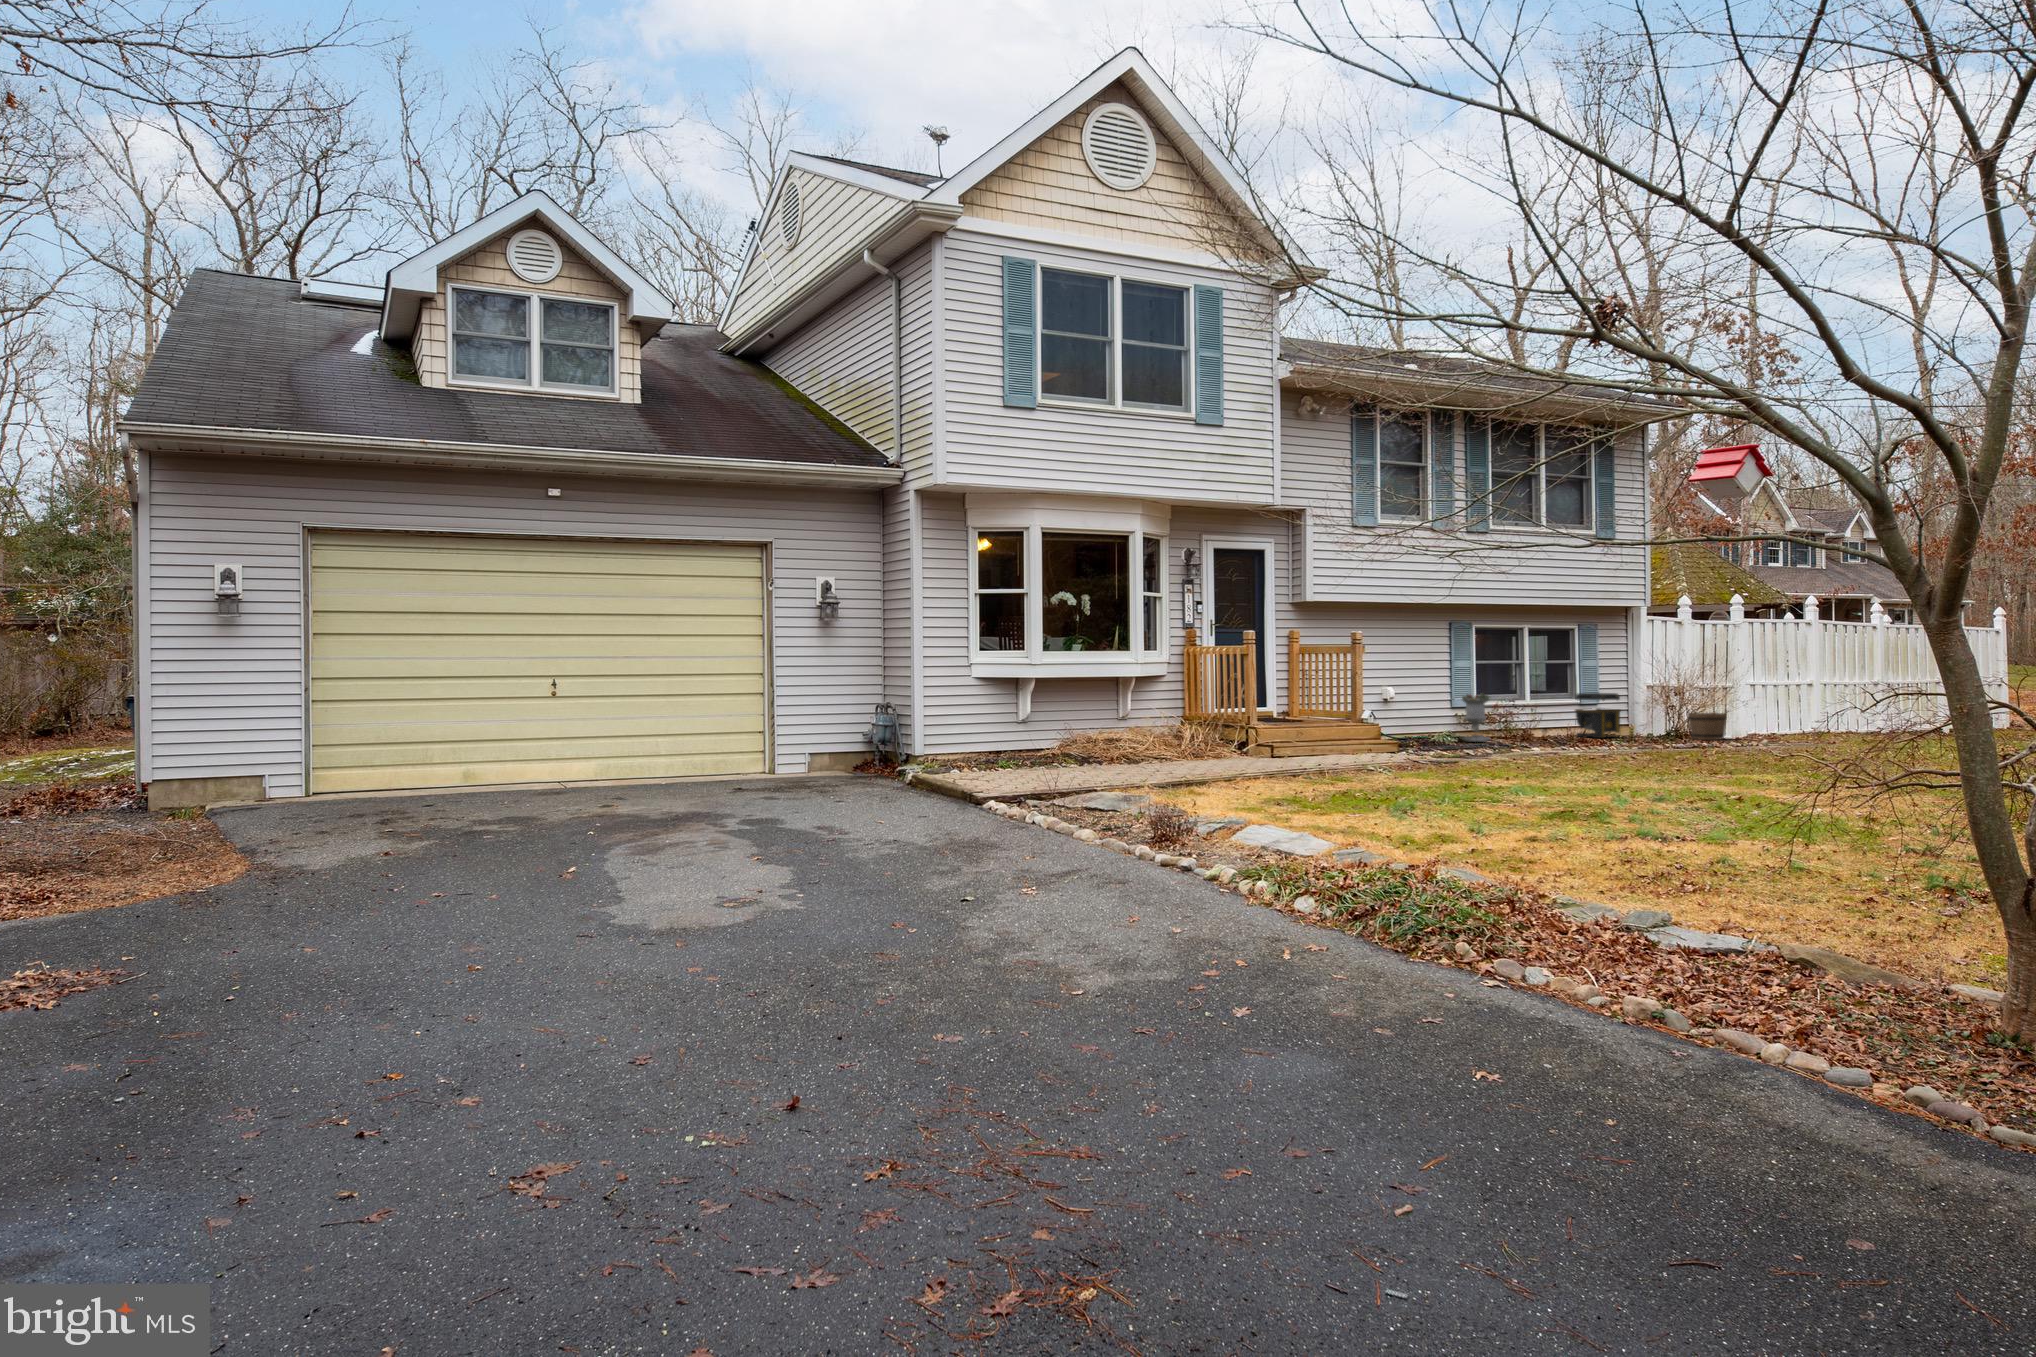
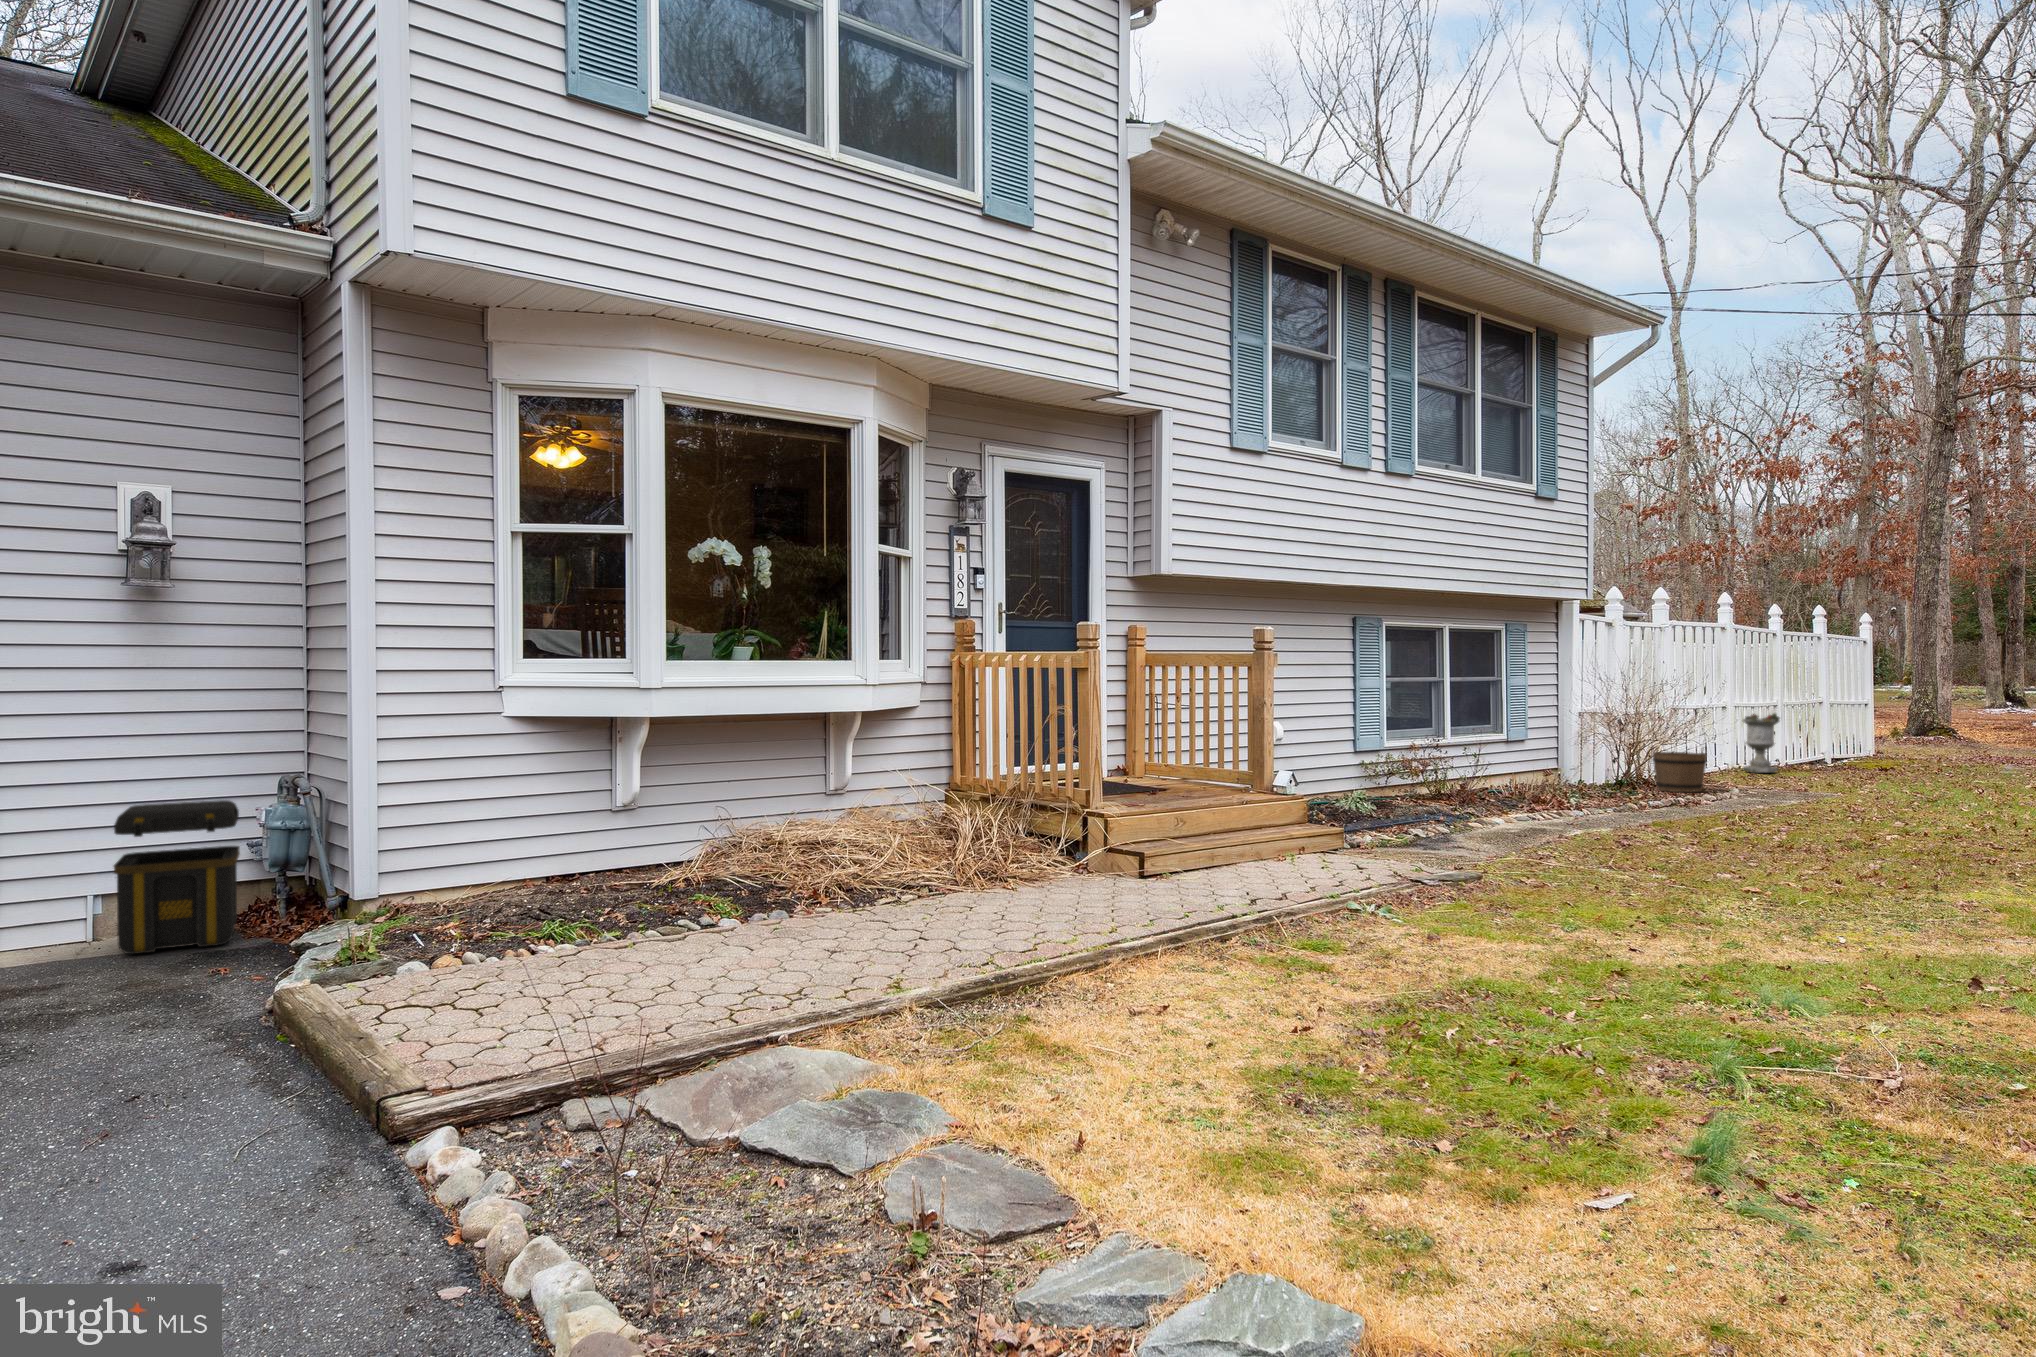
planter: present [1462,693,1490,742] -> present [1743,713,1780,773]
toolbox: present [1575,693,1621,738] -> present [114,800,240,954]

